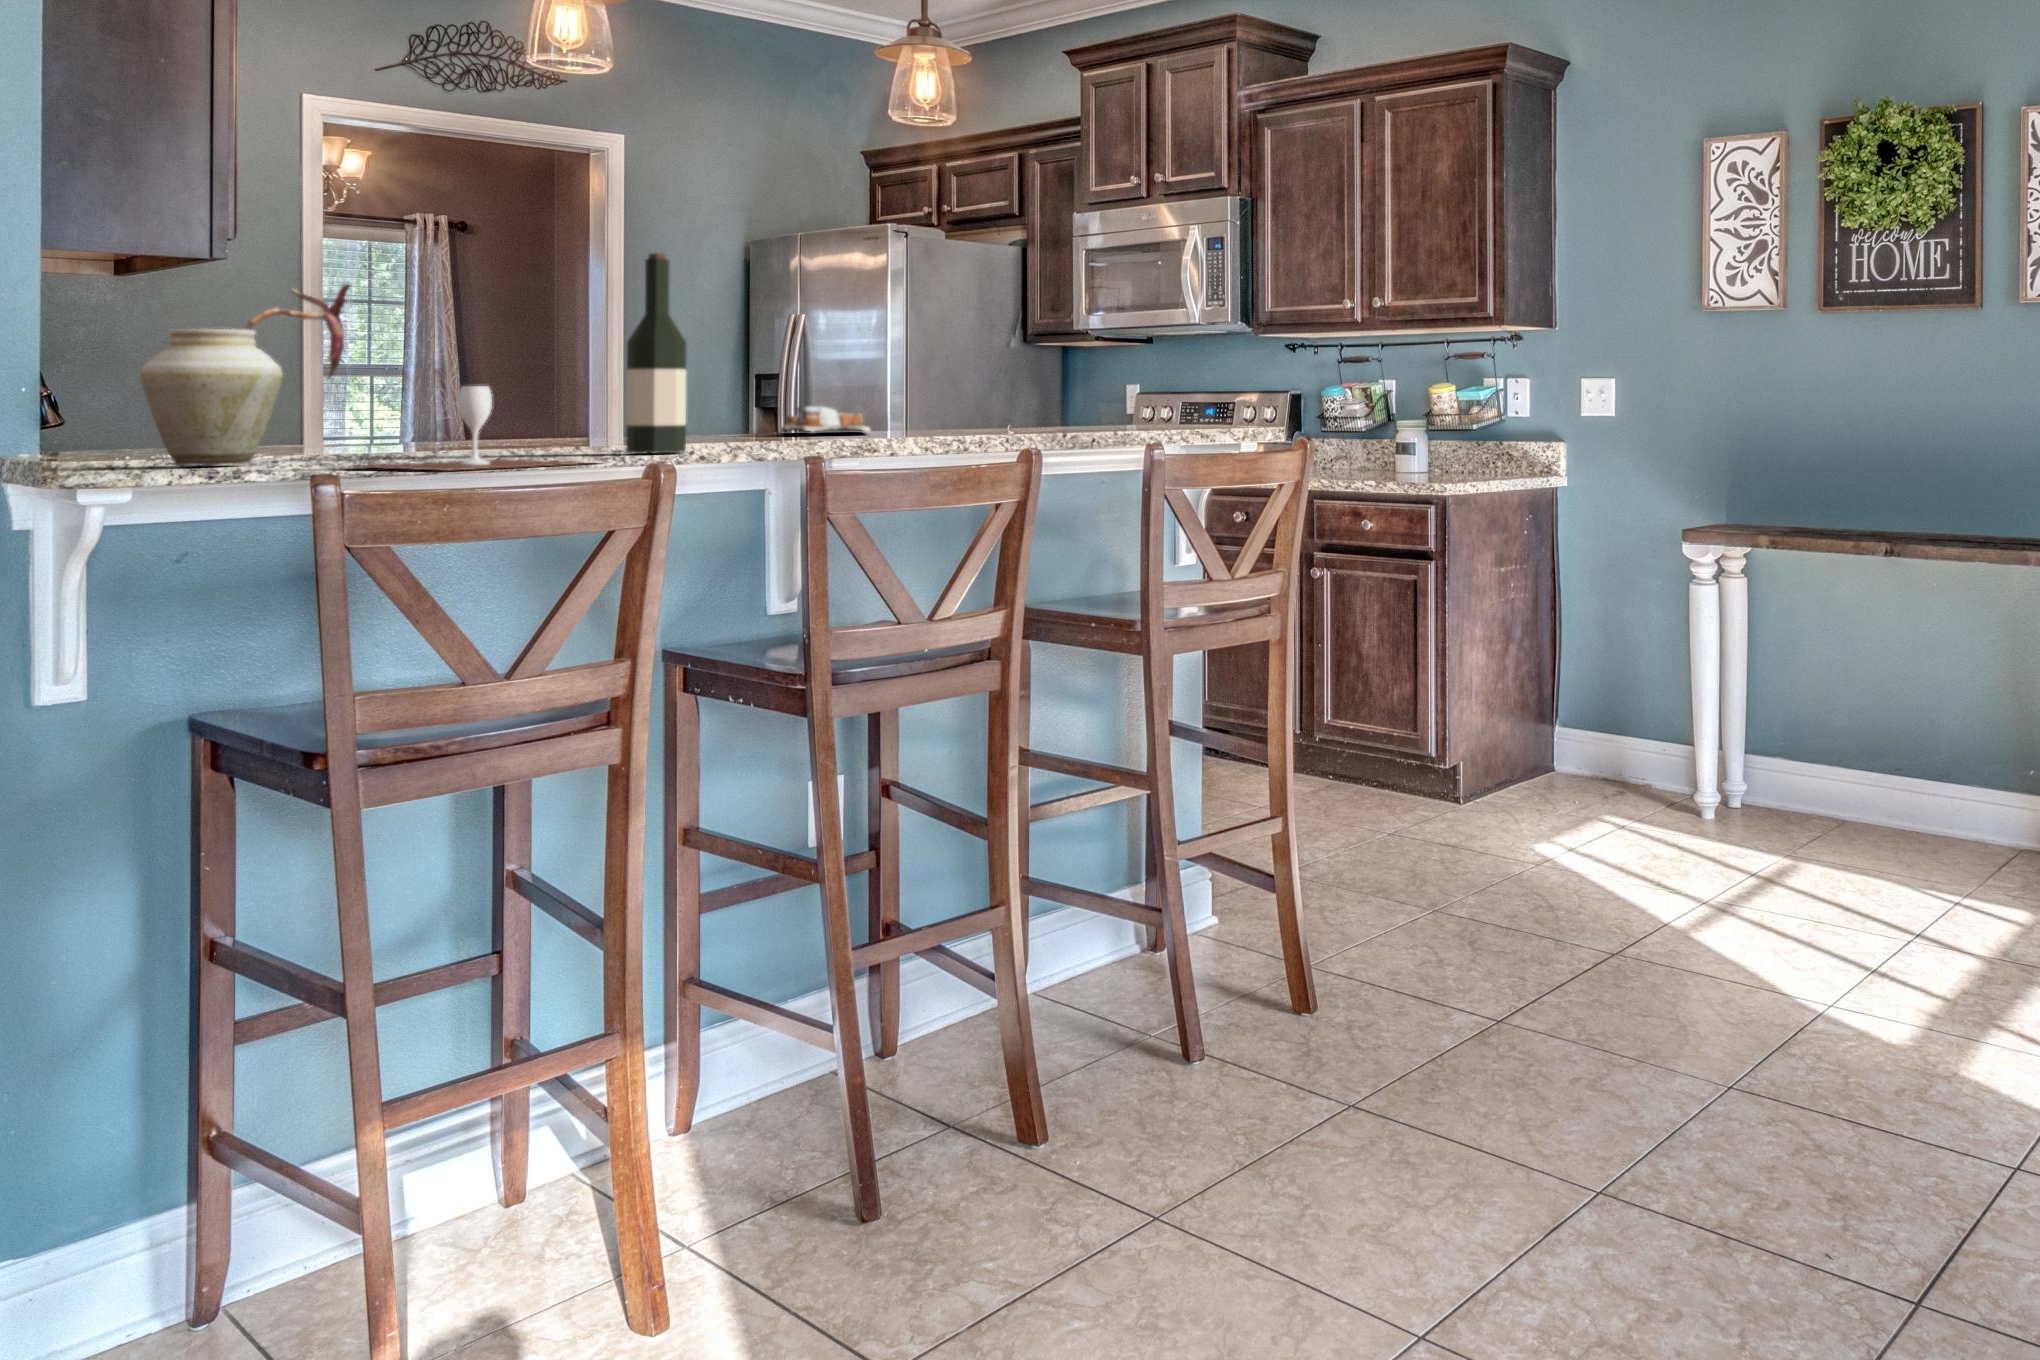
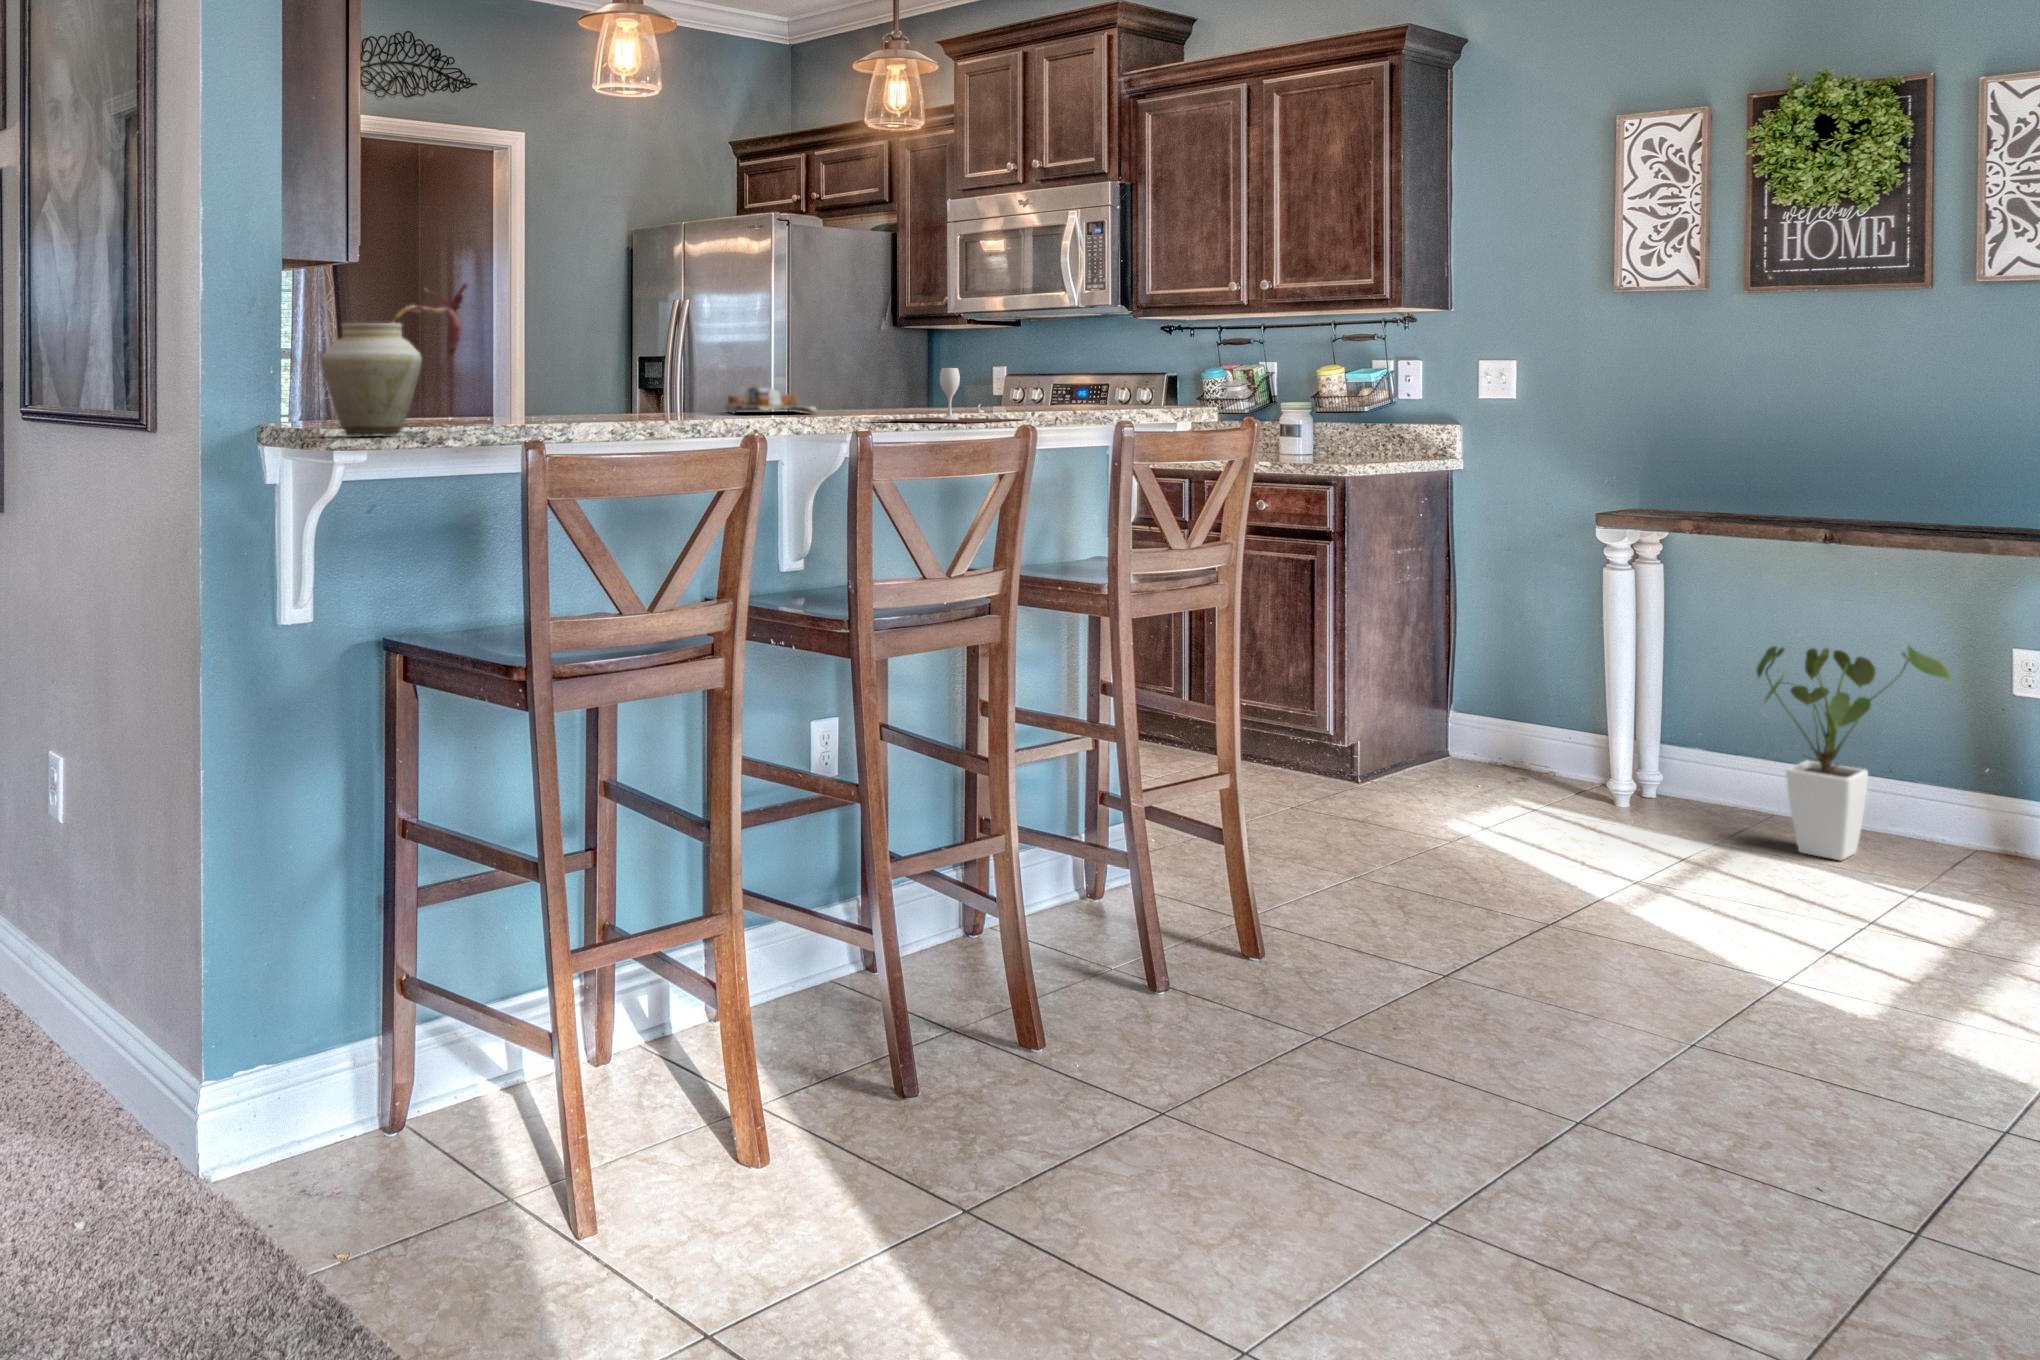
wine bottle: present [626,253,687,454] -> none [676,254,724,429]
wine glass: present [352,386,585,471] -> present [872,368,1026,422]
house plant: none [1821,652,2000,867] -> present [1756,646,1951,860]

